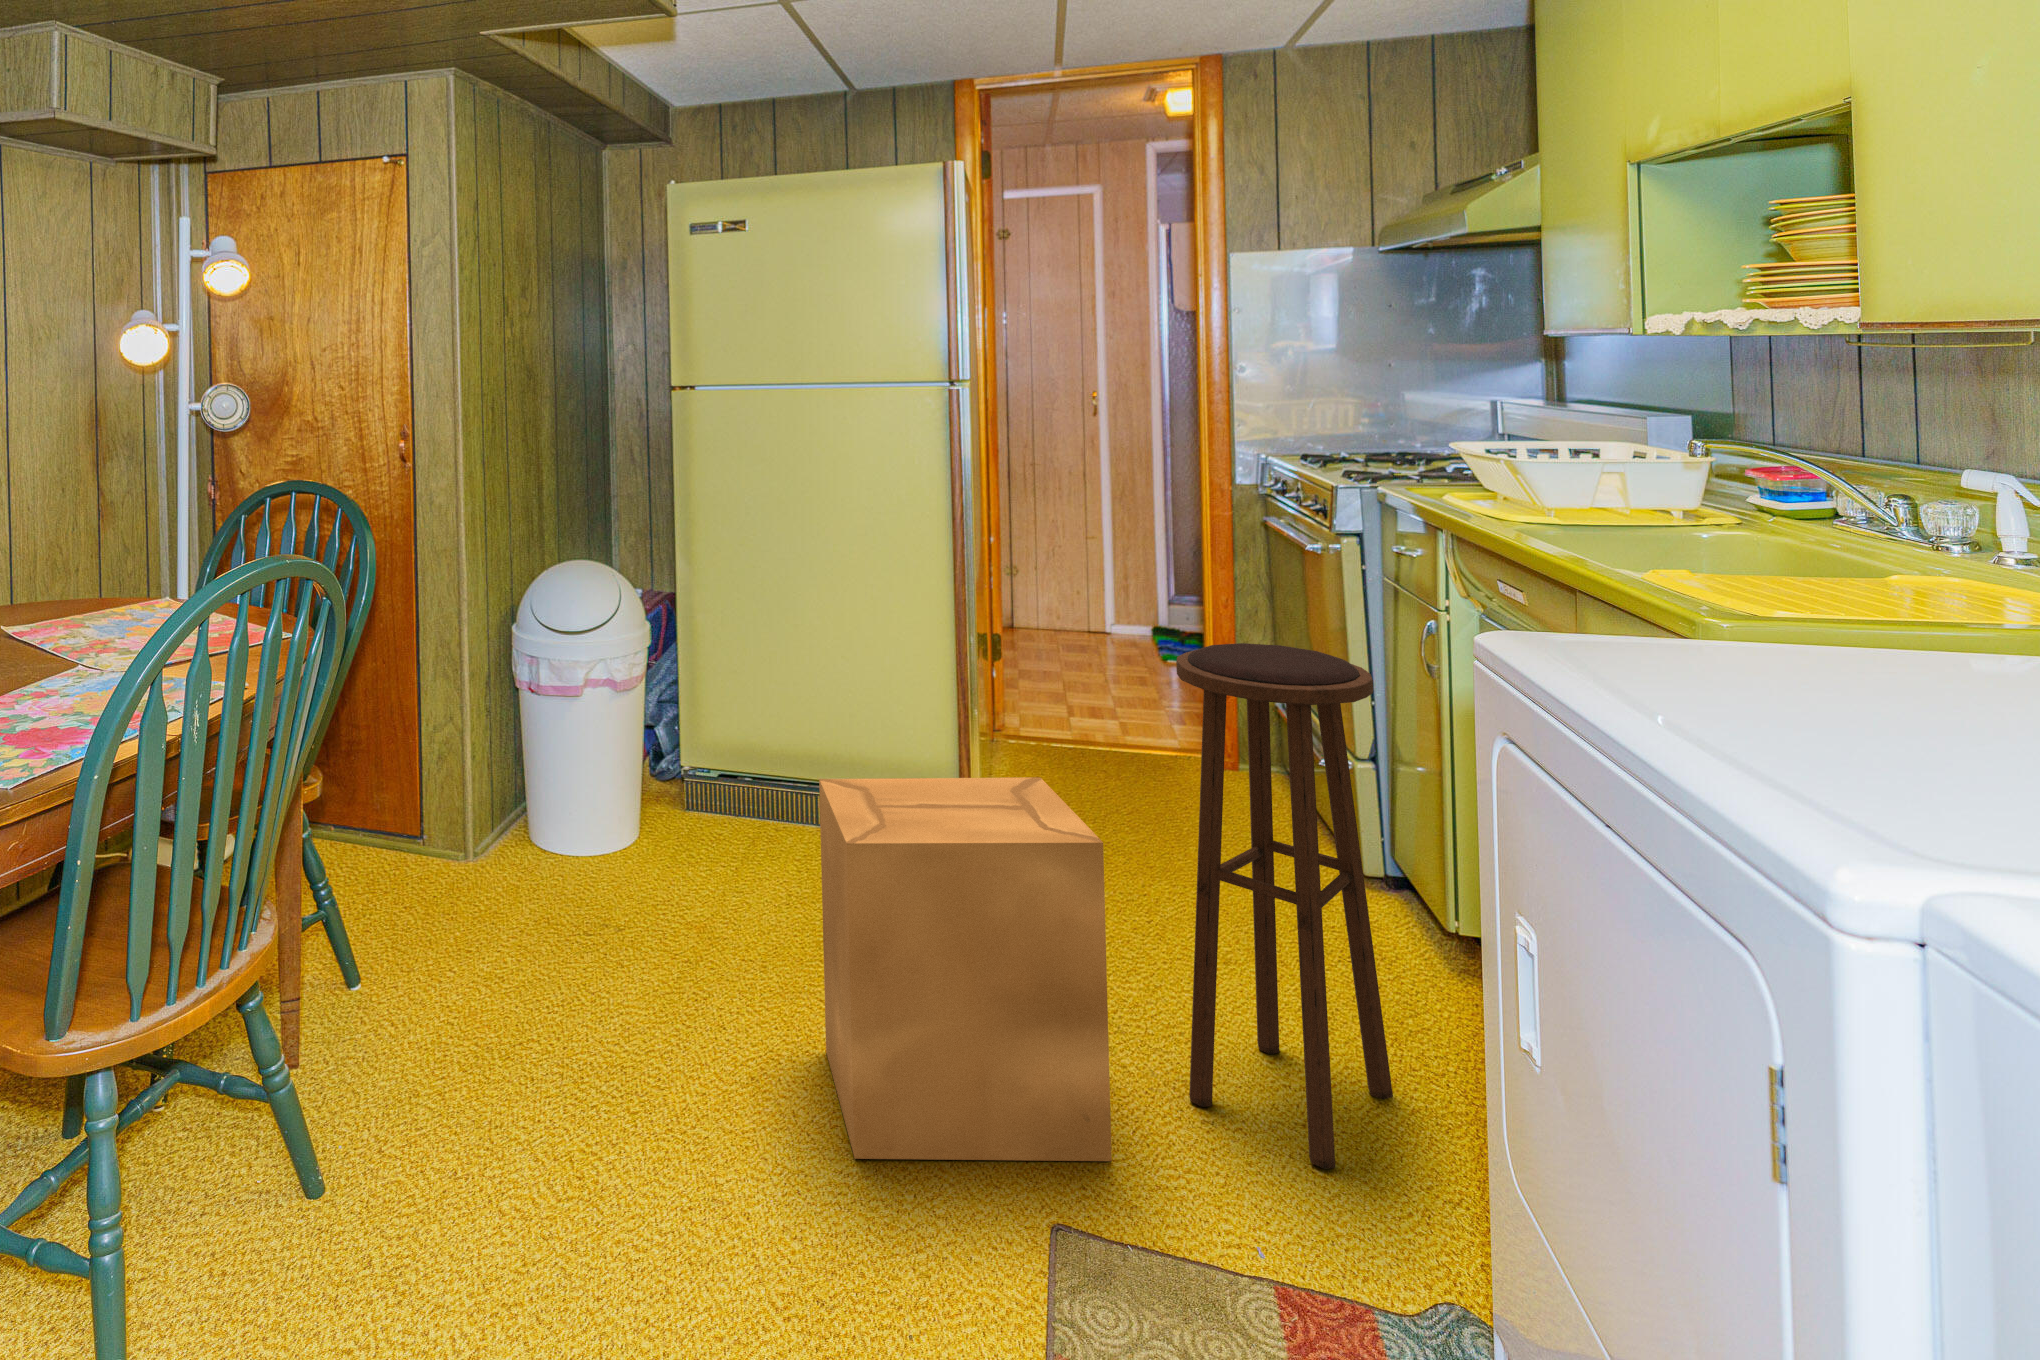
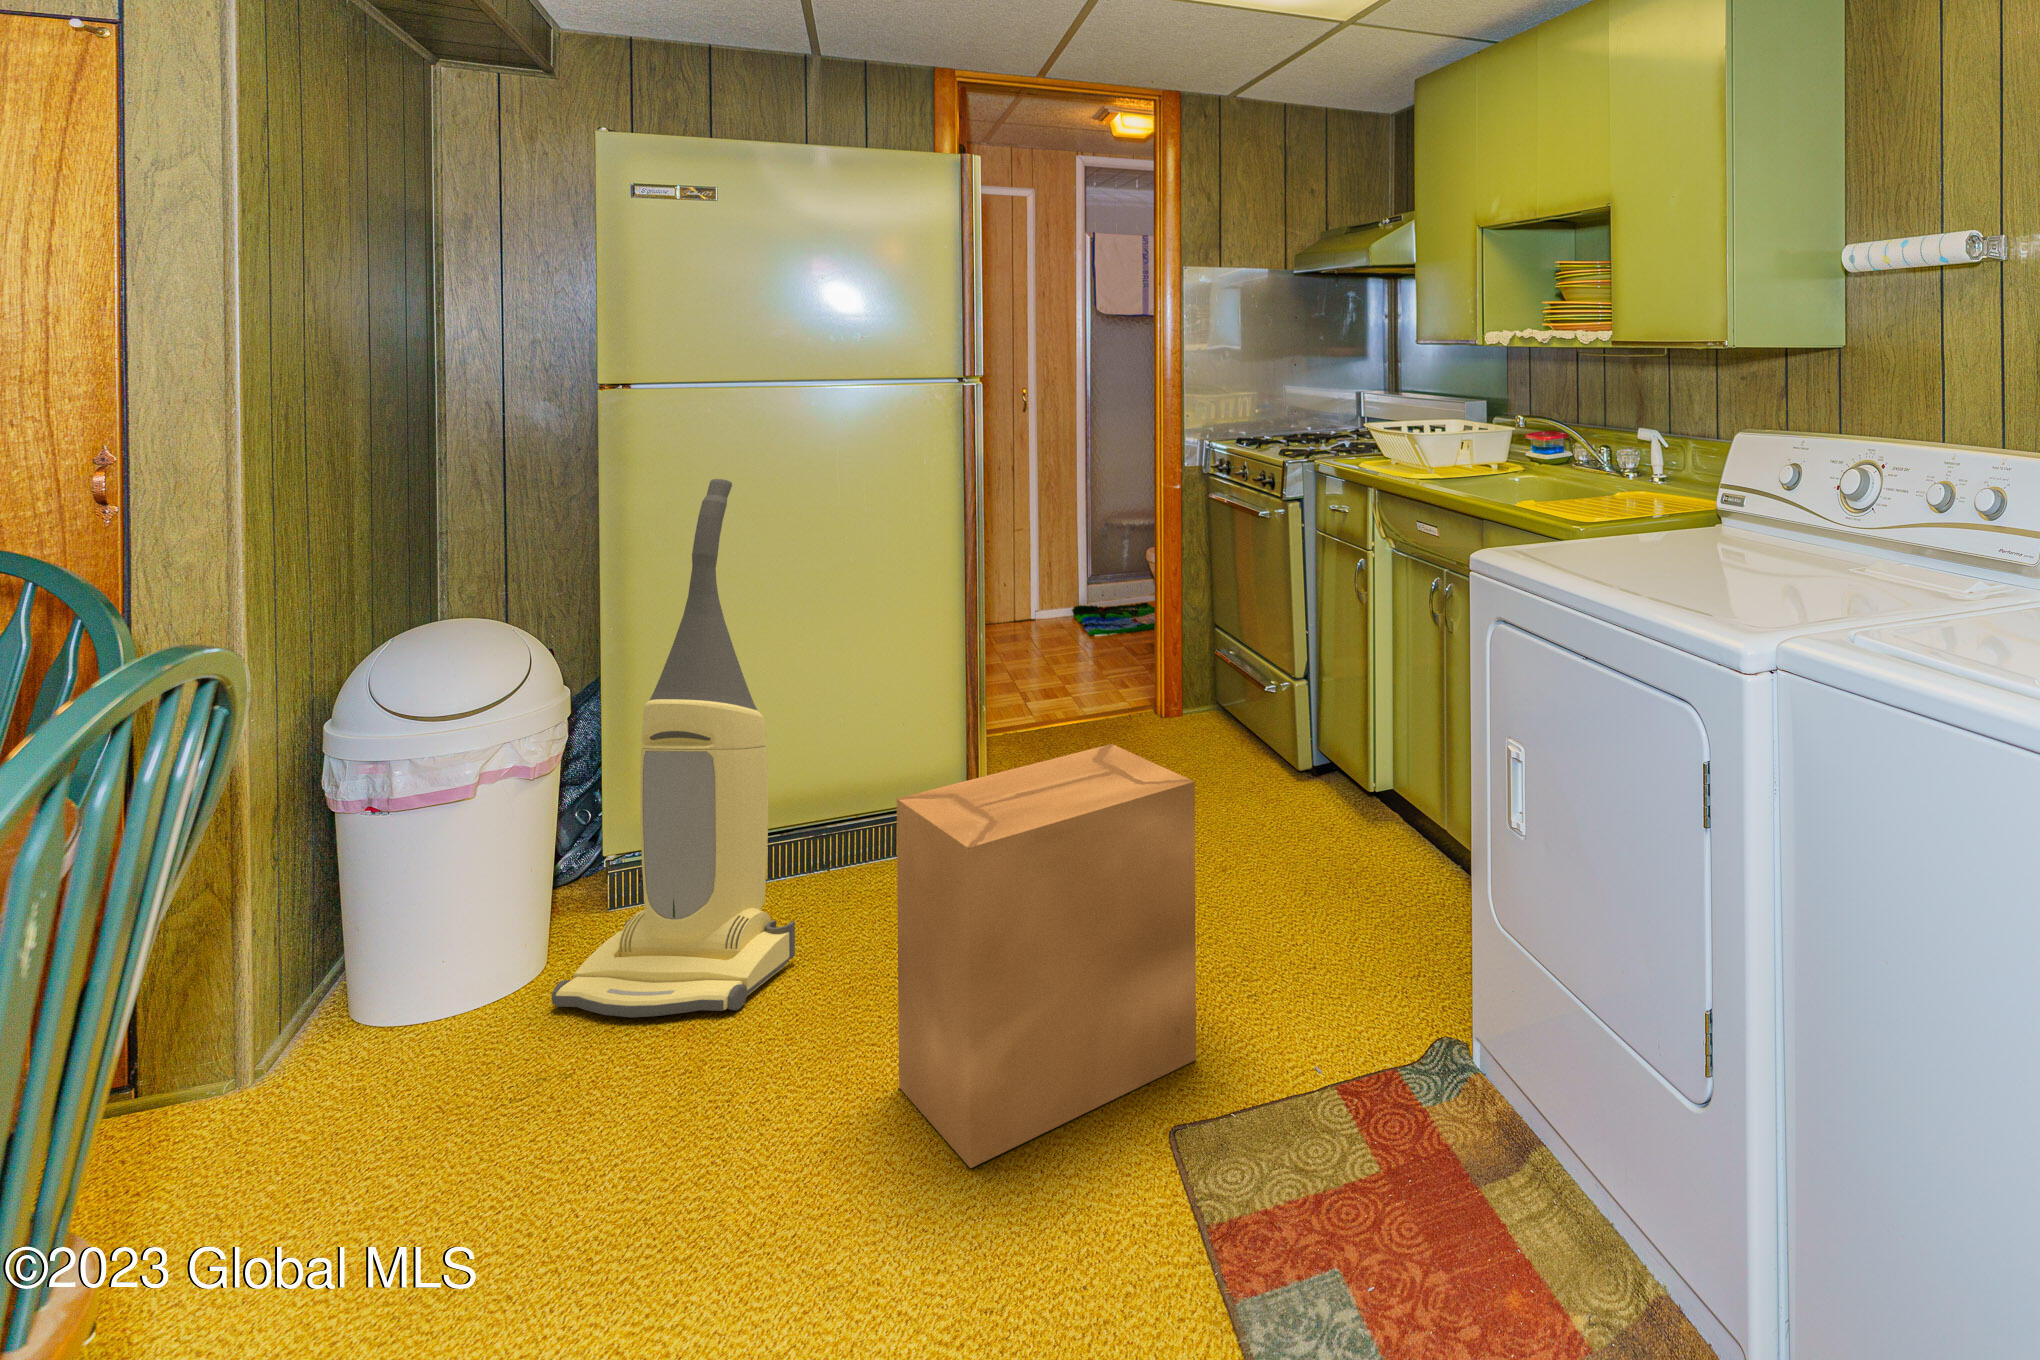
vacuum cleaner: none [626,470,790,928] -> present [551,479,795,1018]
stool: present [1176,643,1393,1169] -> none [1228,591,1369,994]

